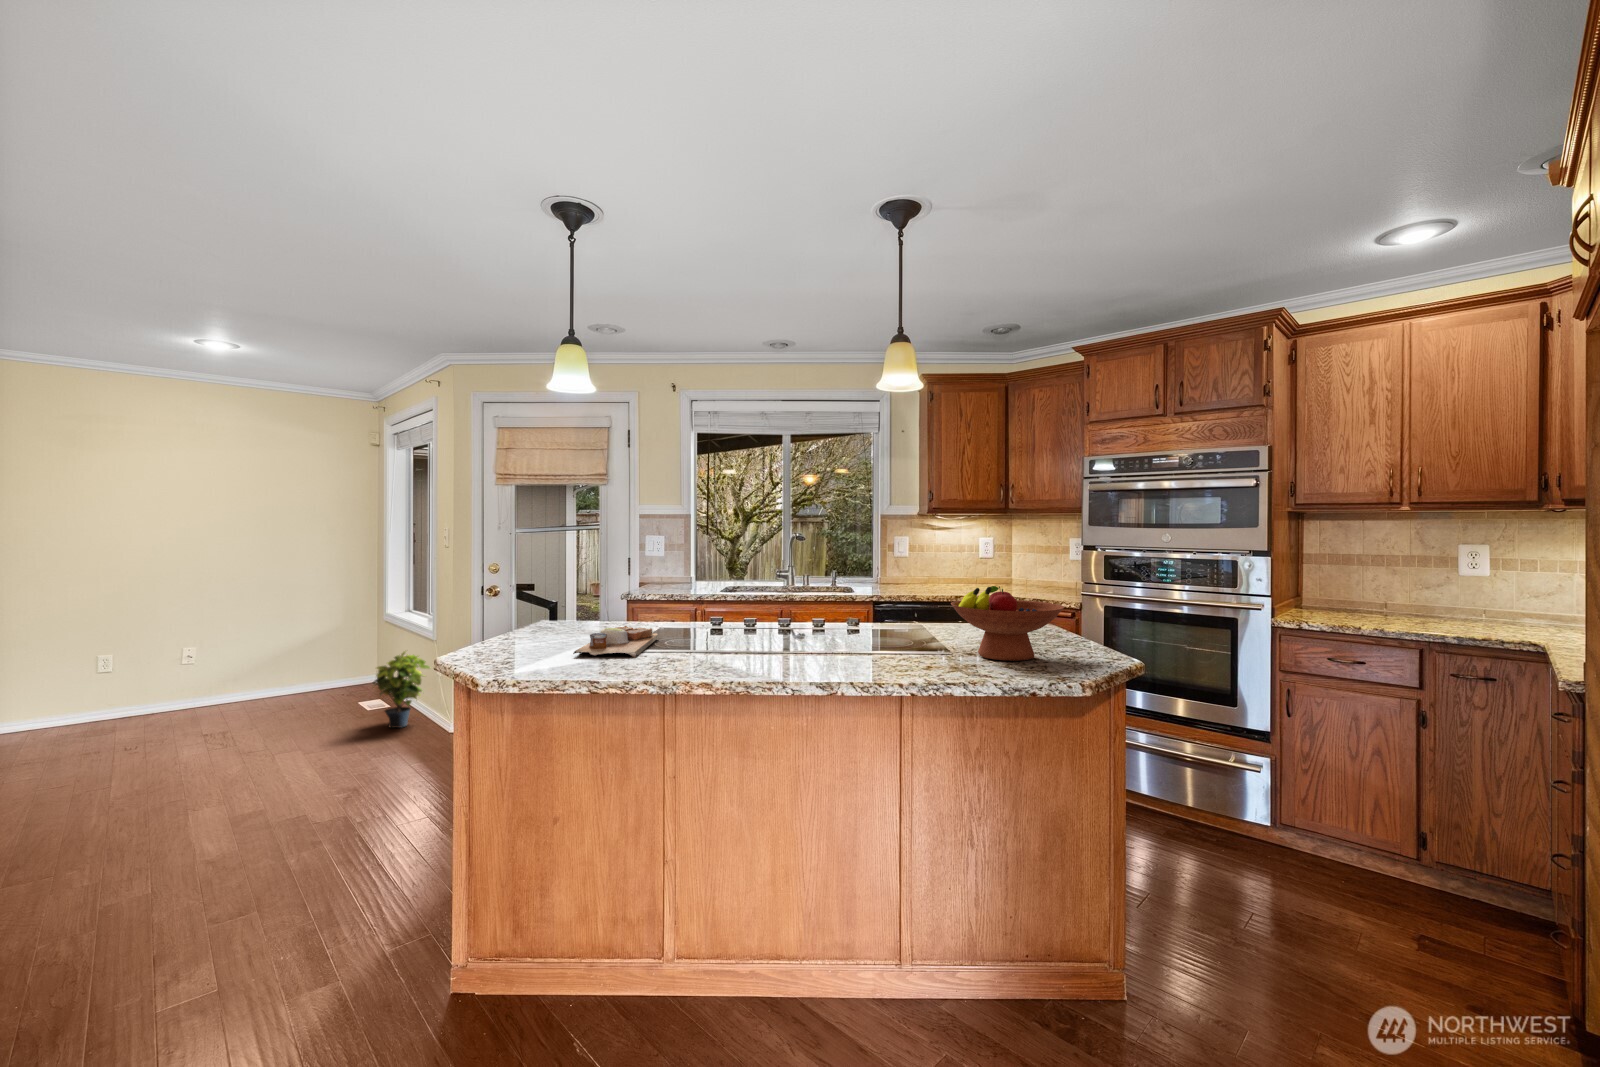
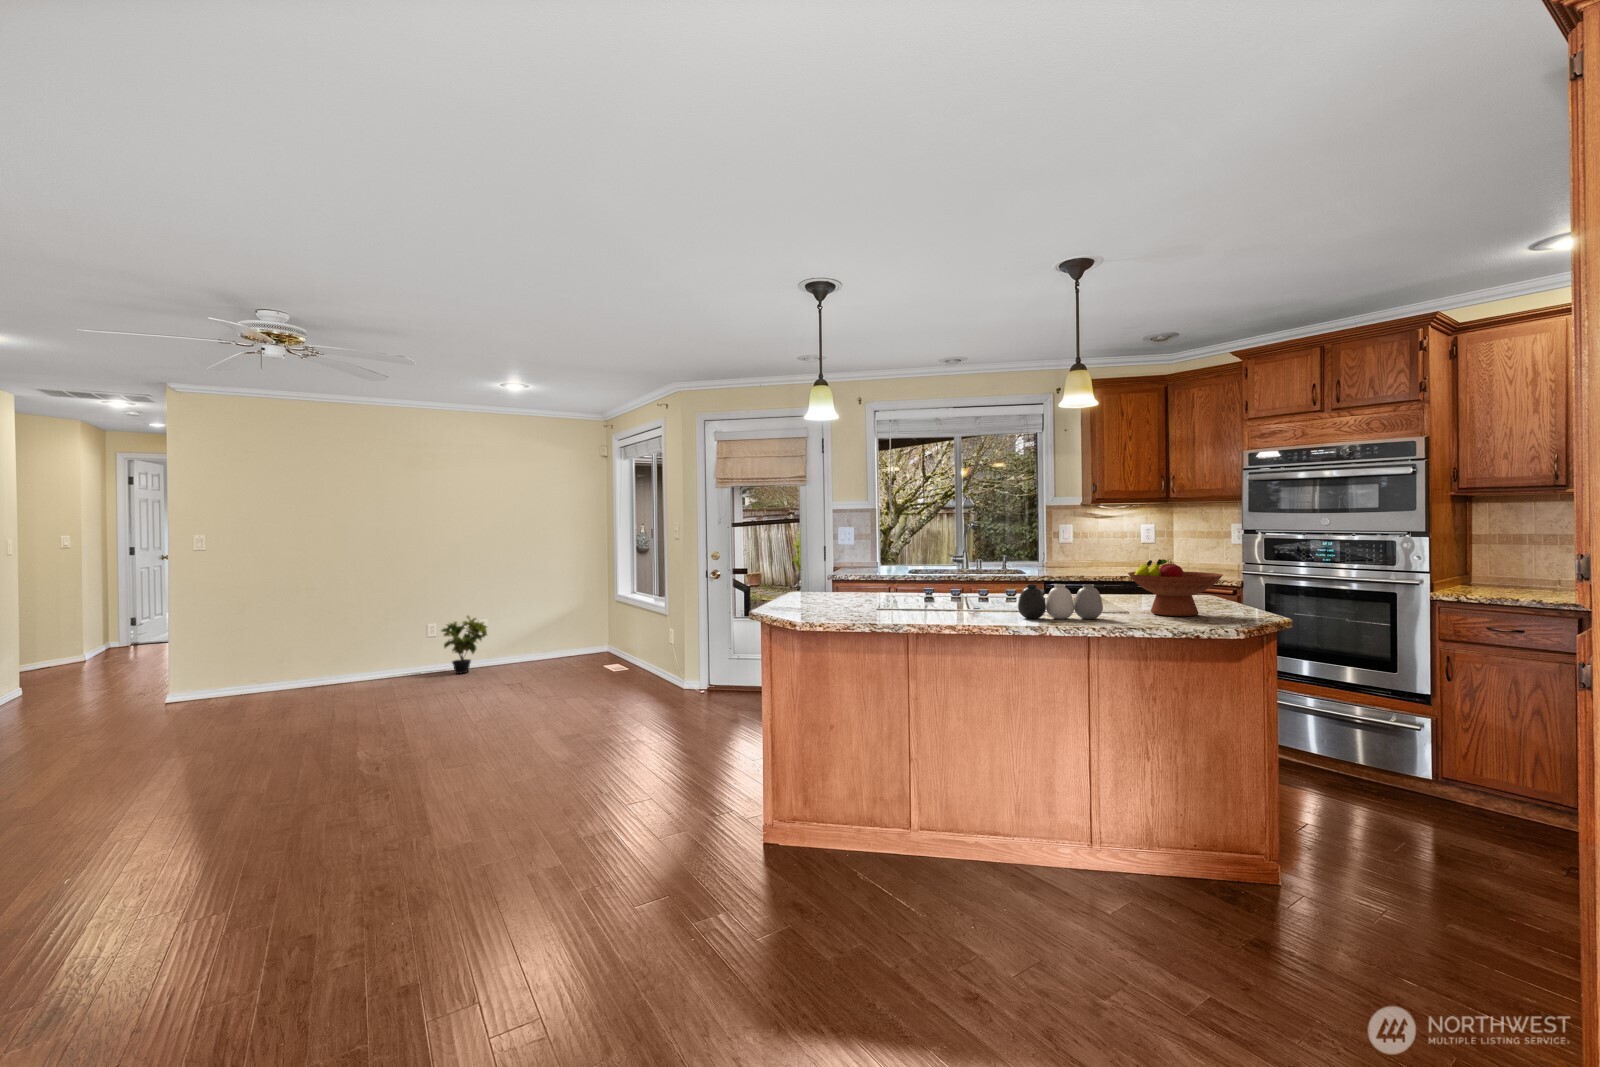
vase: none [807,621,917,668] -> present [1018,584,1103,619]
cutting board: present [573,626,658,658] -> none [840,593,889,613]
potted plant: present [373,651,430,728] -> present [442,616,487,674]

